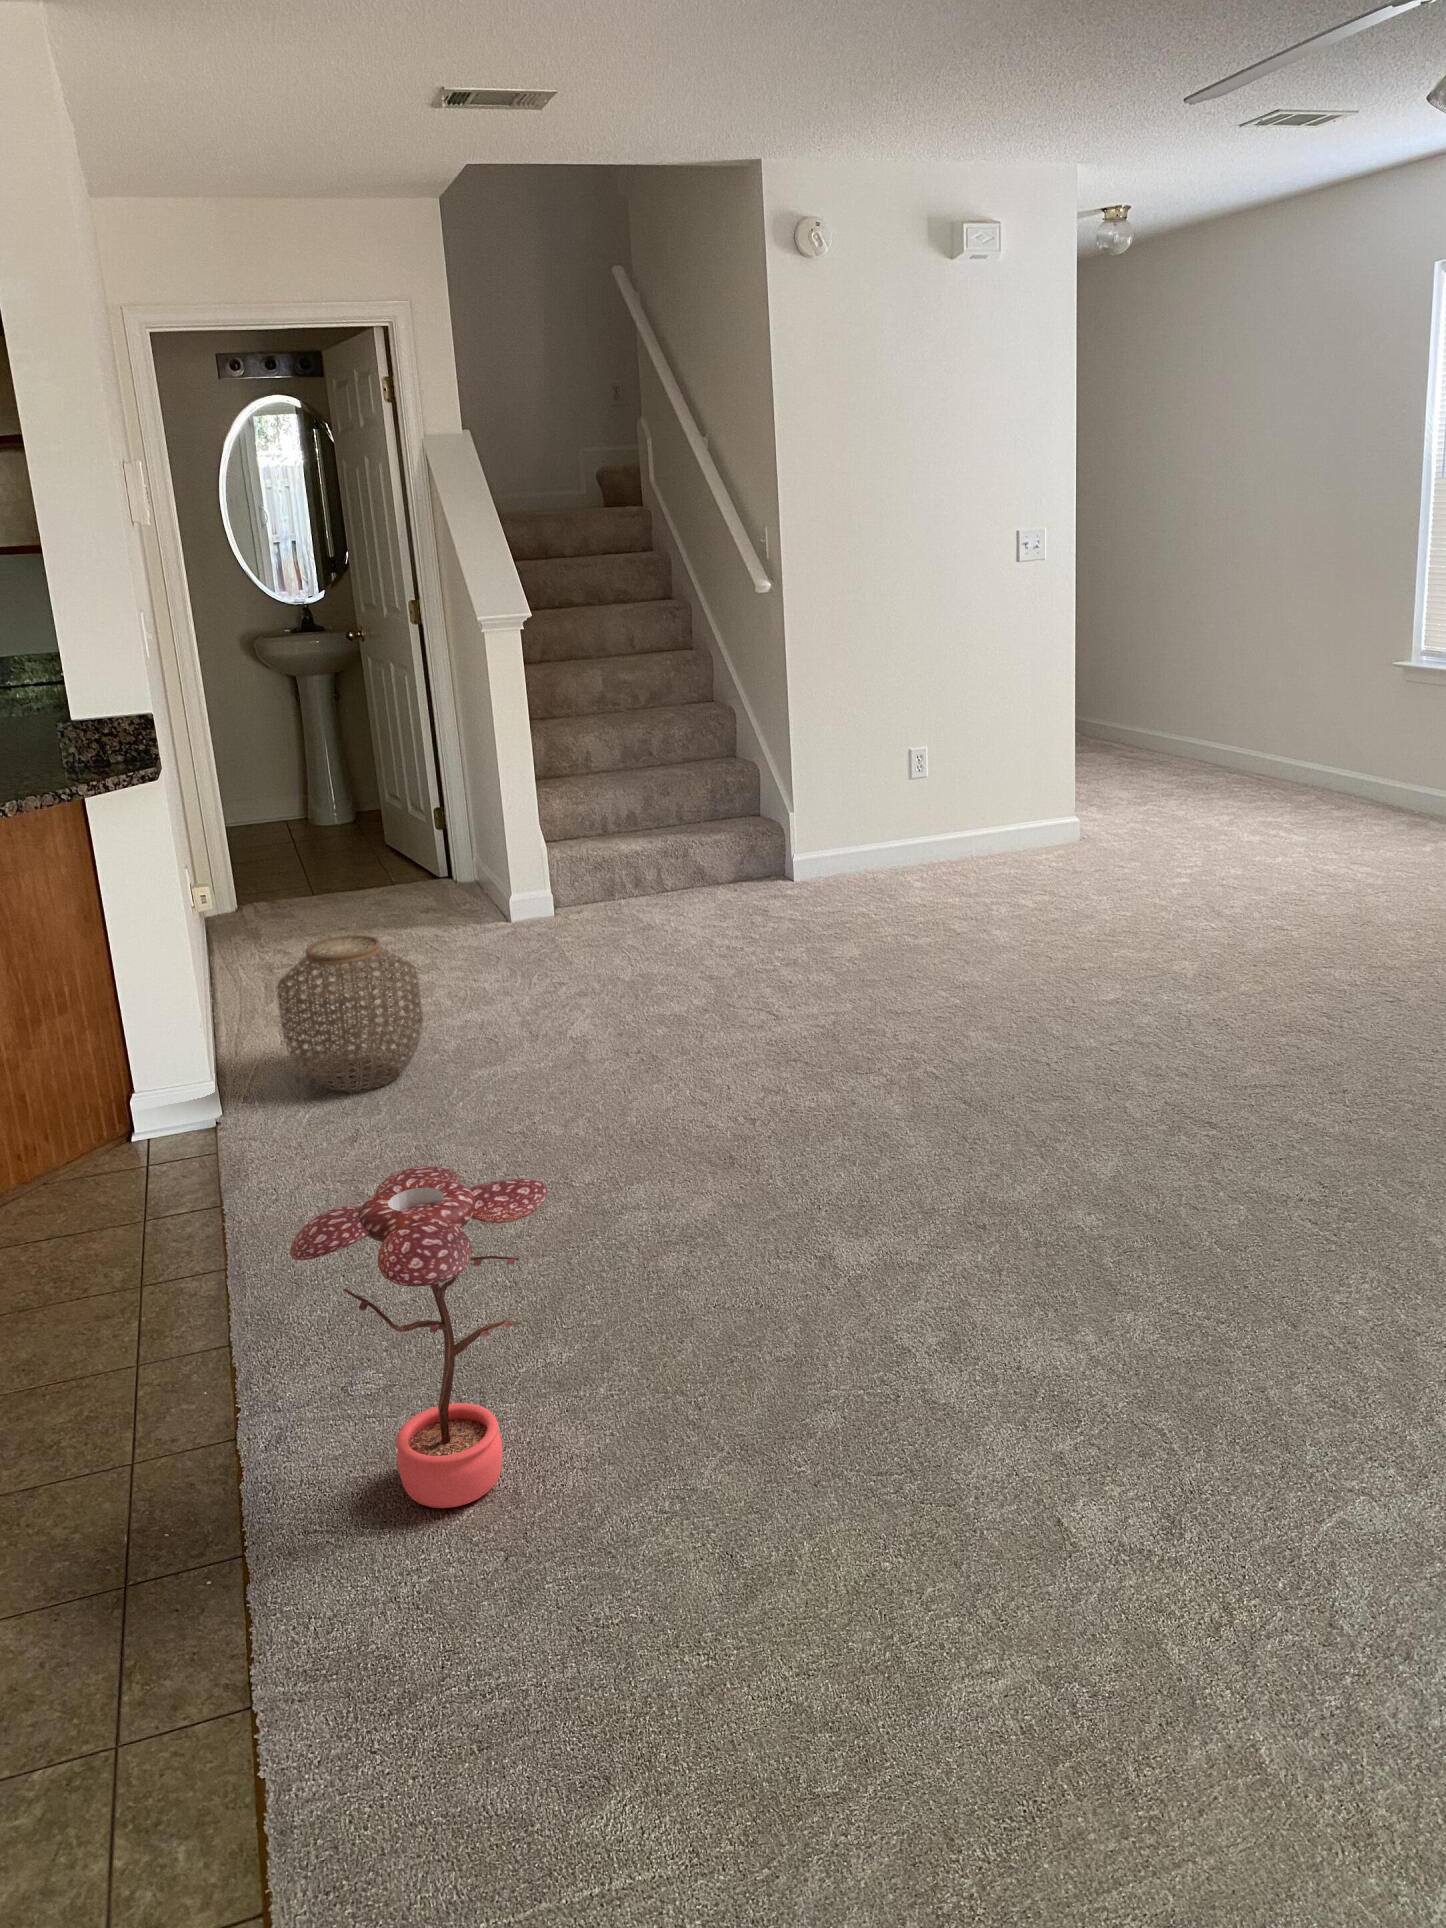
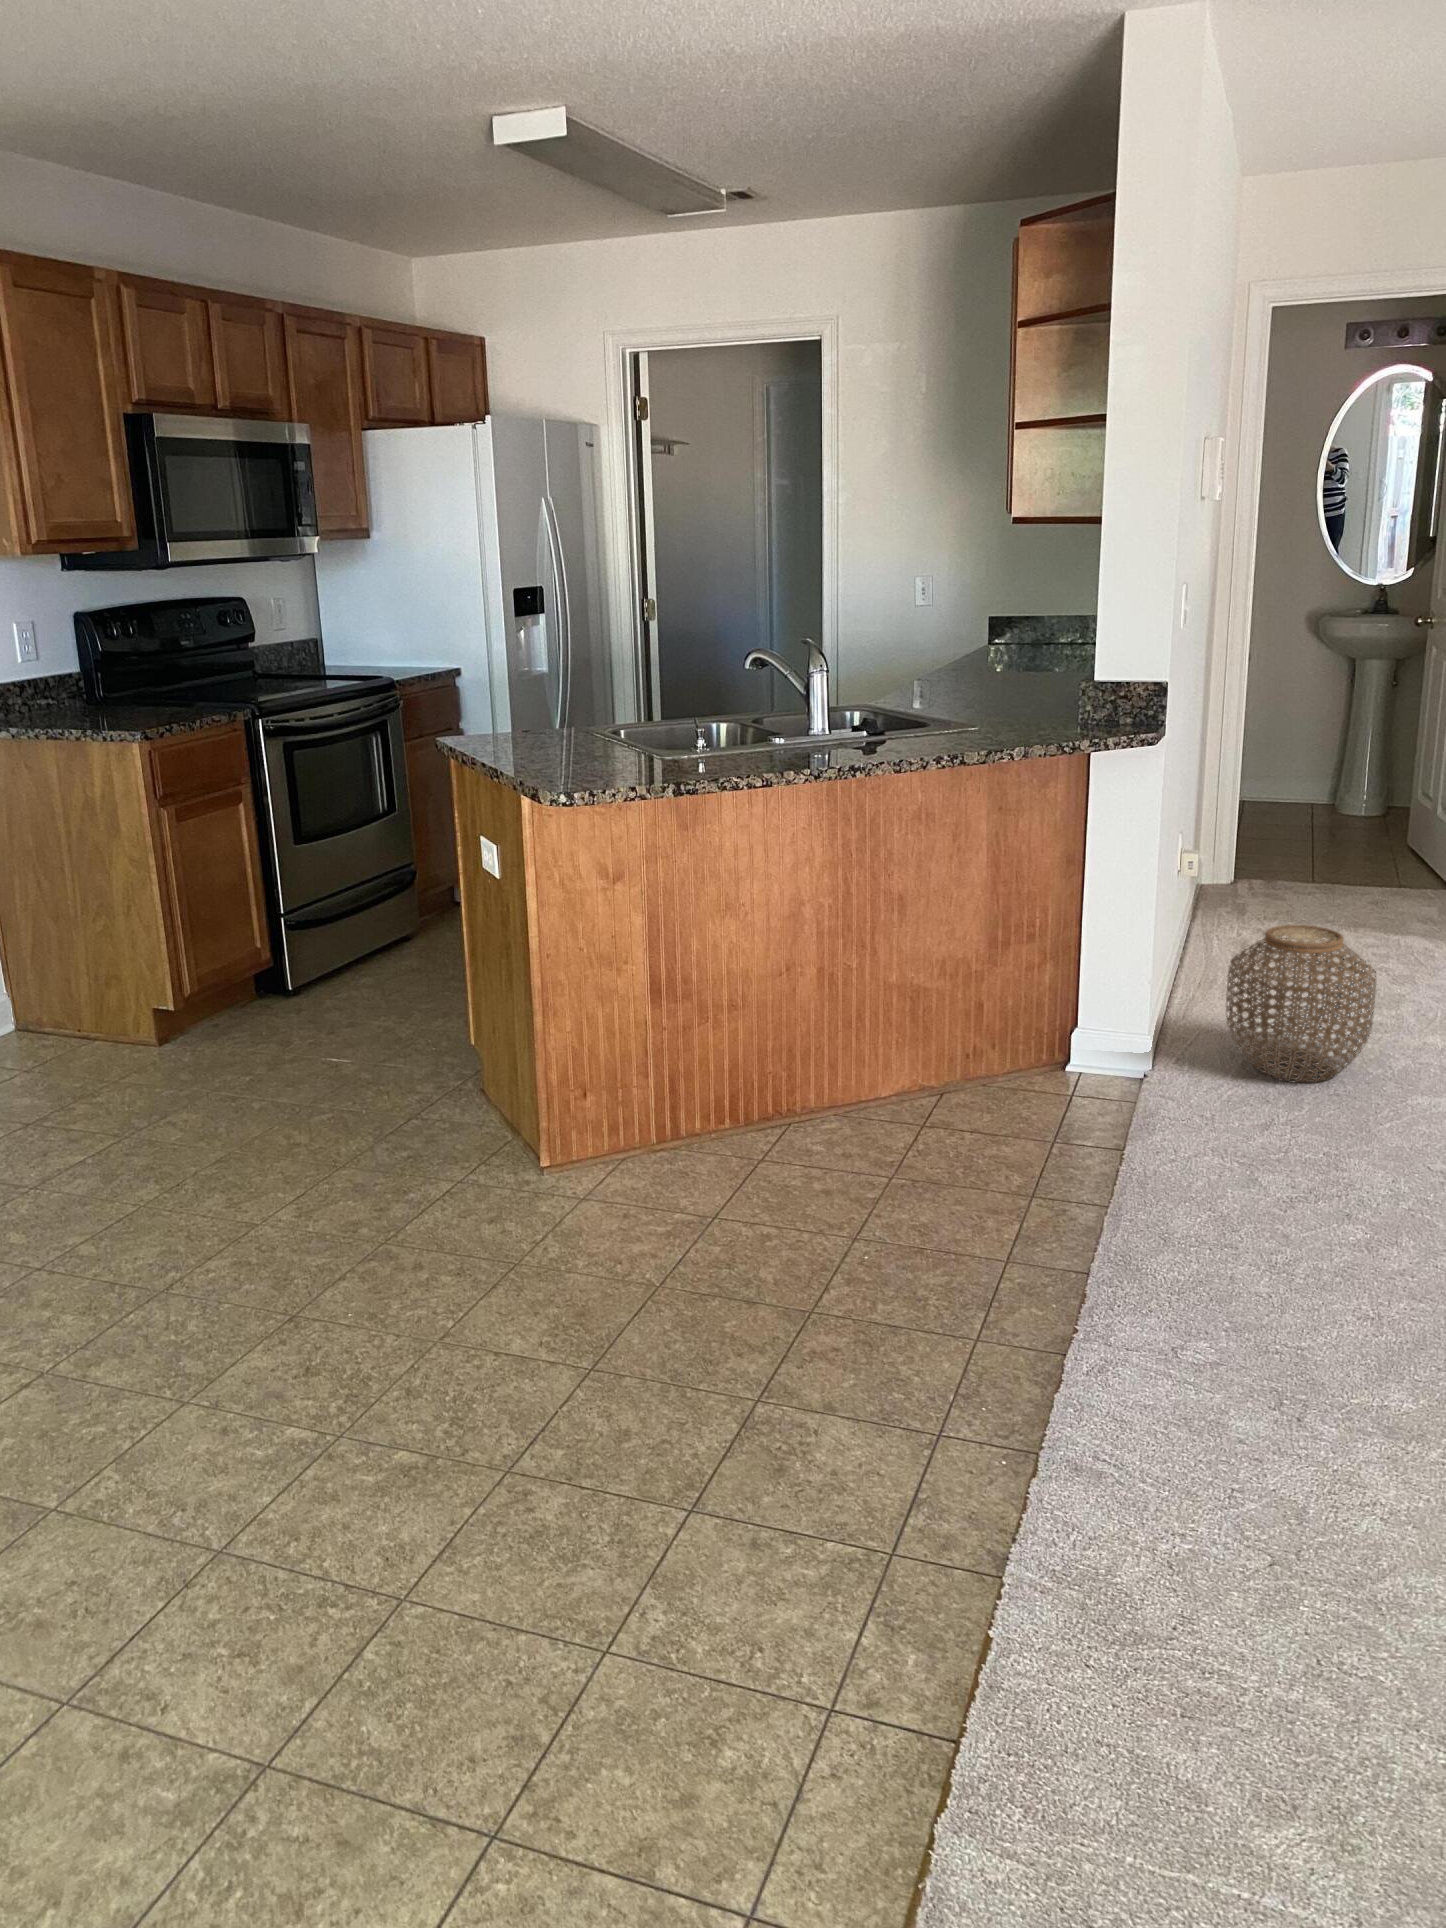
potted plant: present [290,1166,548,1508] -> none [1134,1160,1407,1497]

